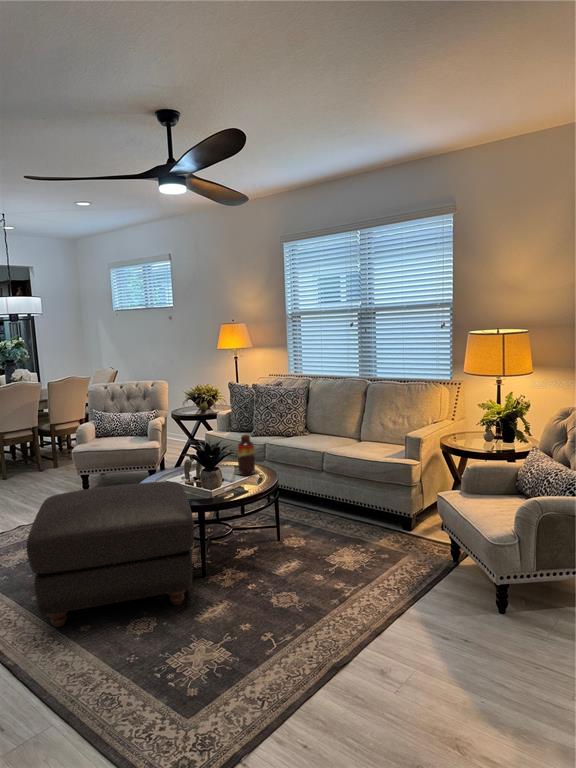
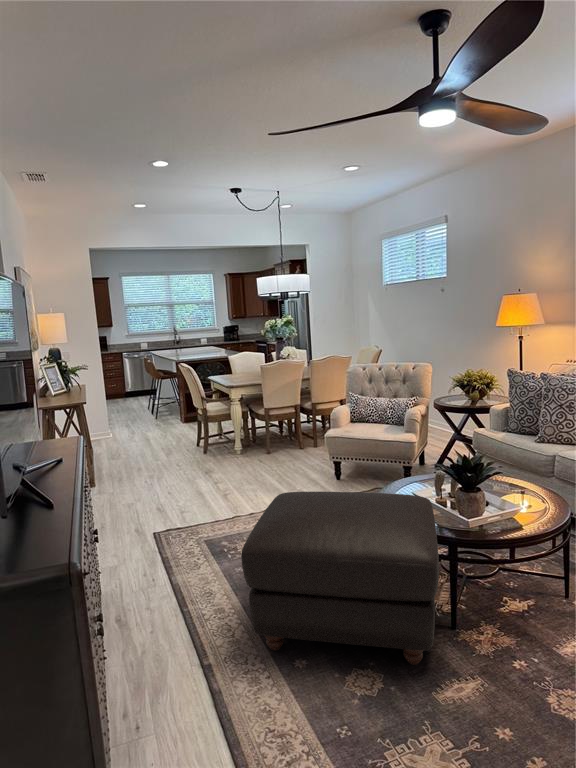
vase: present [238,435,255,476] -> none [512,445,536,501]

